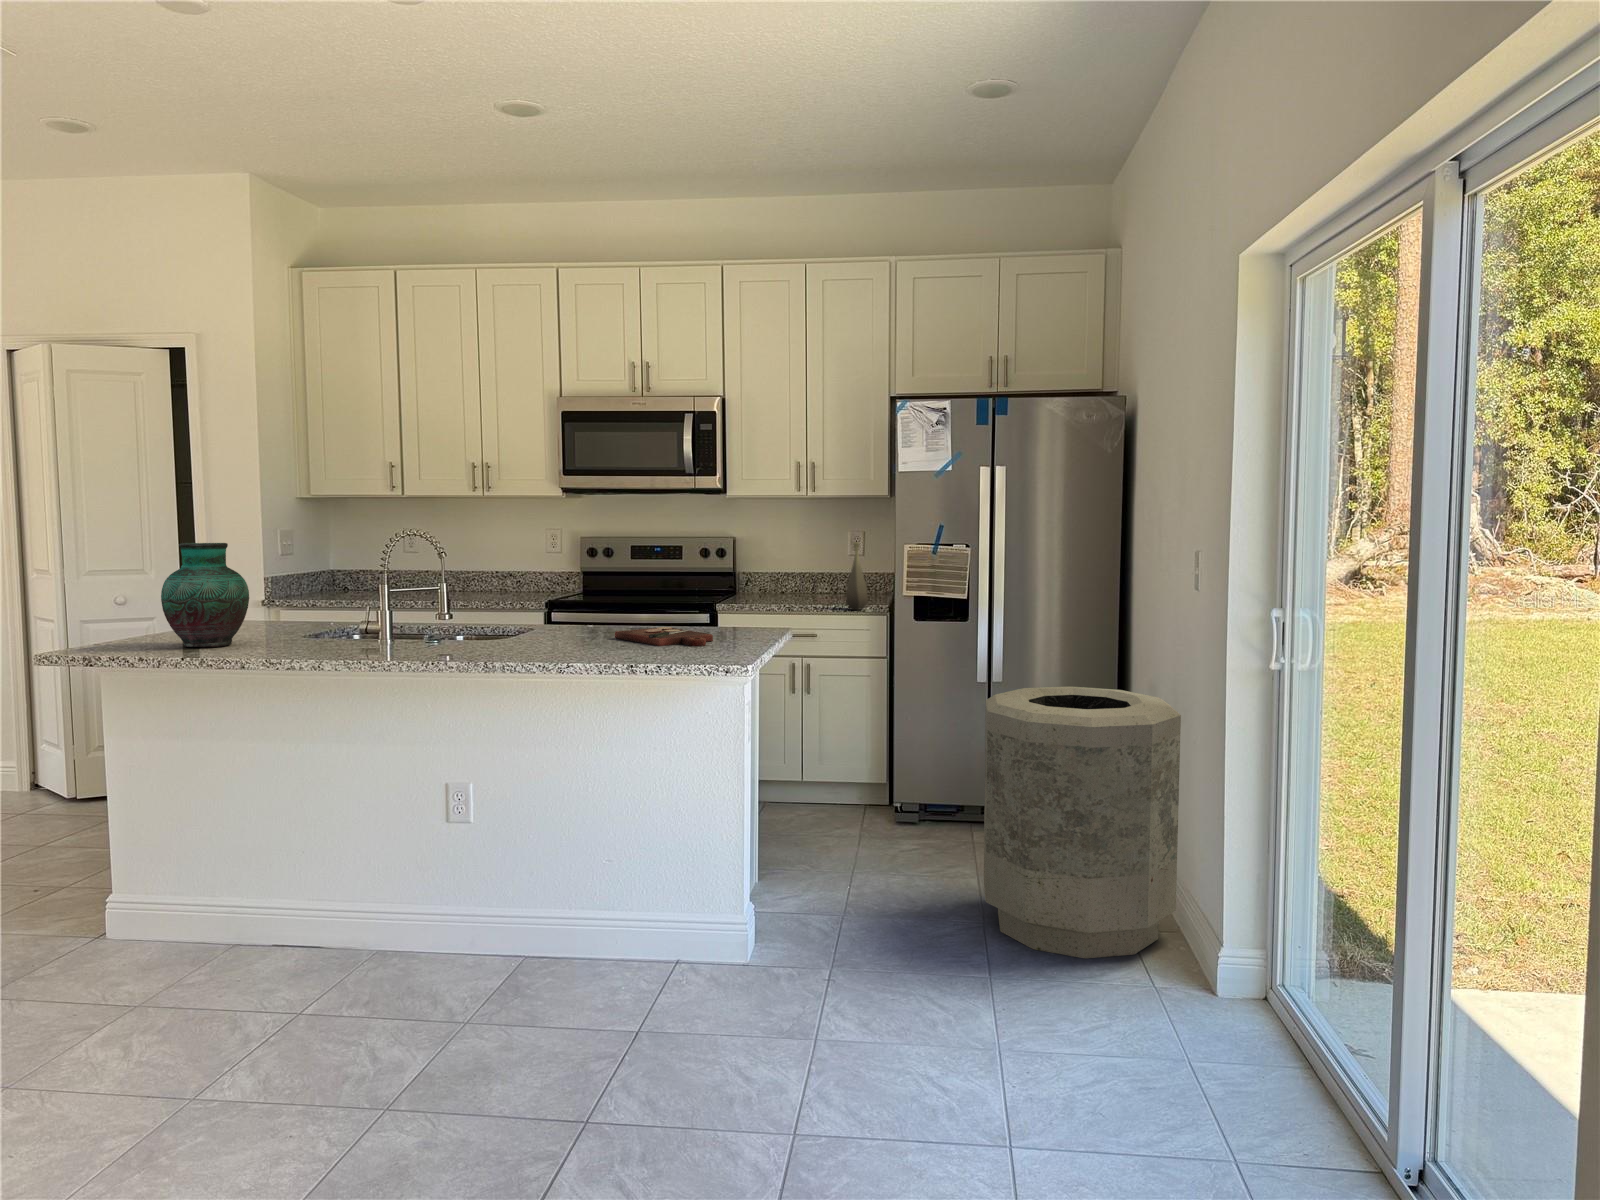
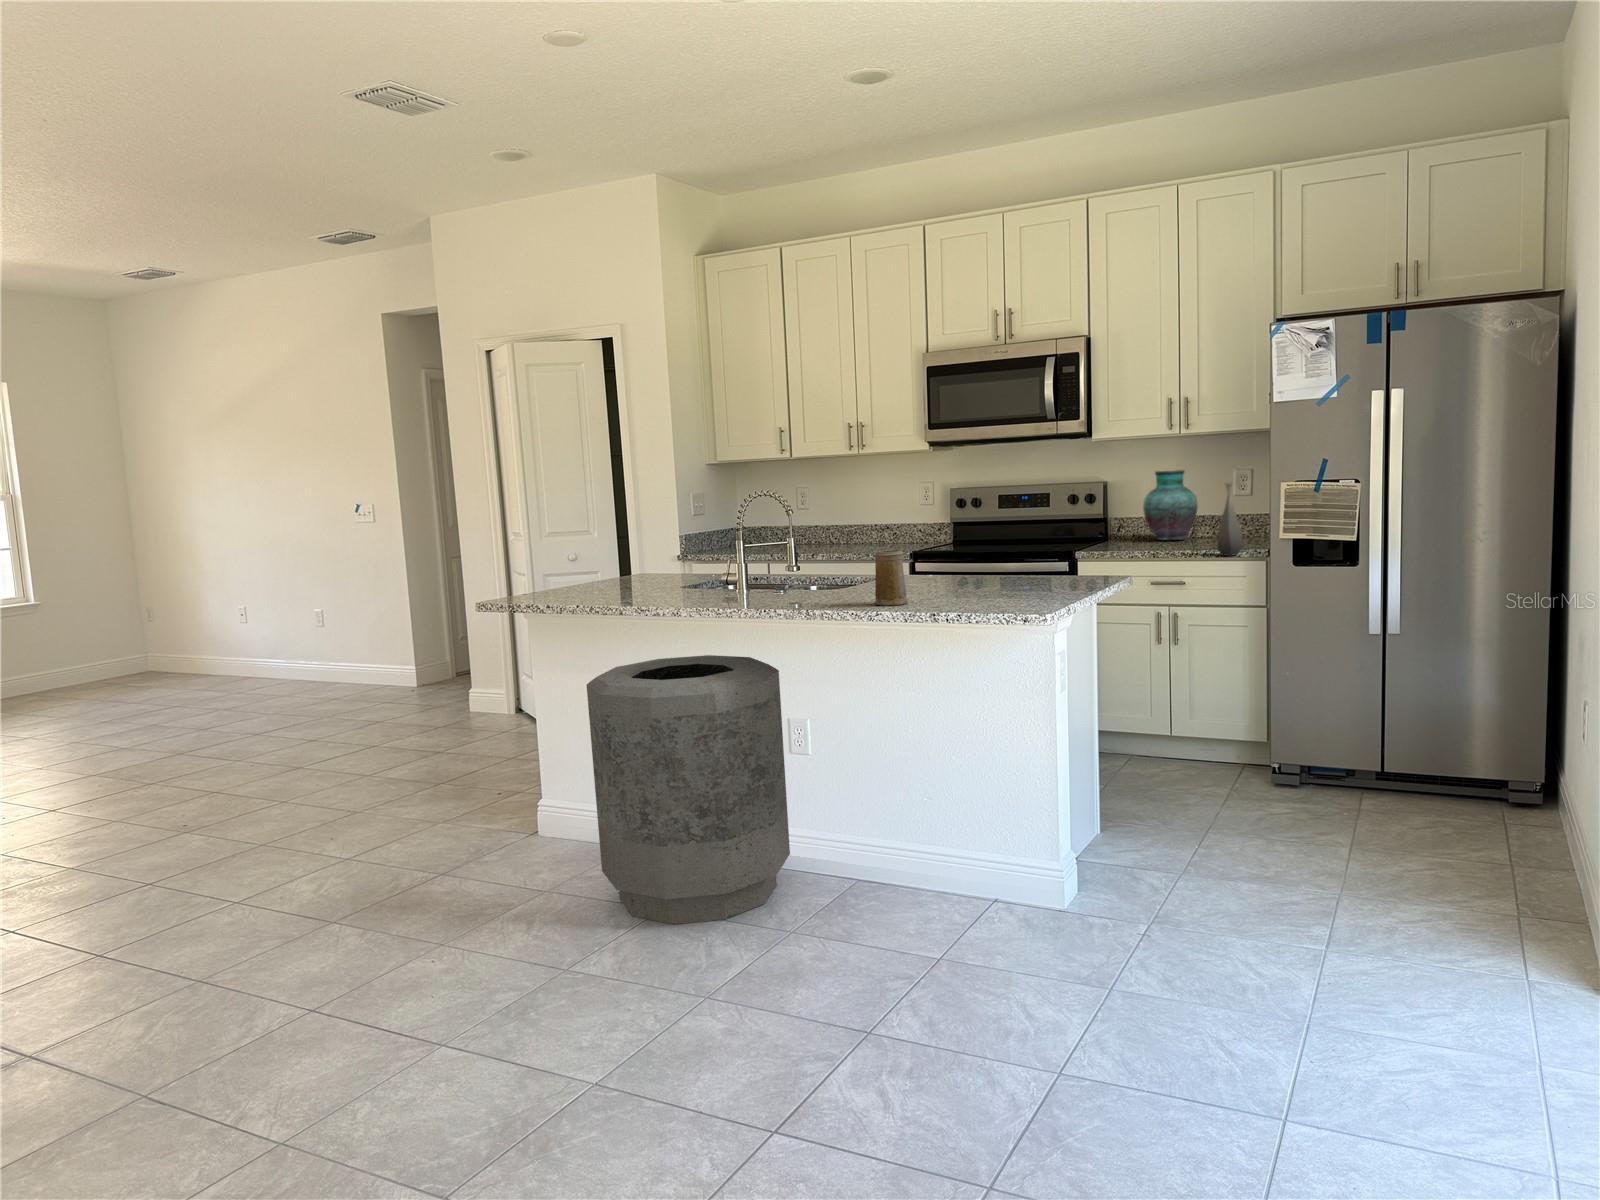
vase: present [161,543,249,647] -> present [1143,470,1198,540]
mug: none [557,598,593,656] -> present [874,550,908,605]
cutting board: present [615,627,713,646] -> none [943,577,1035,596]
trash can: present [984,687,1181,958] -> present [587,655,790,924]

